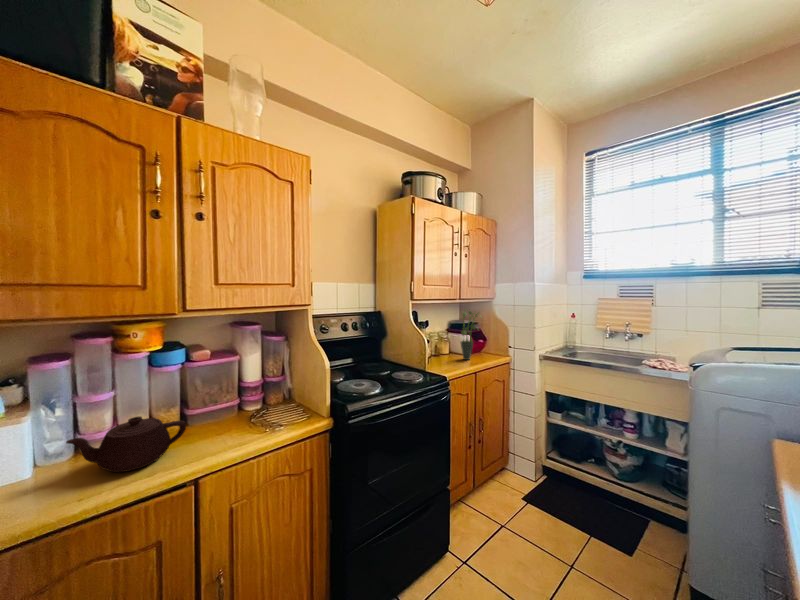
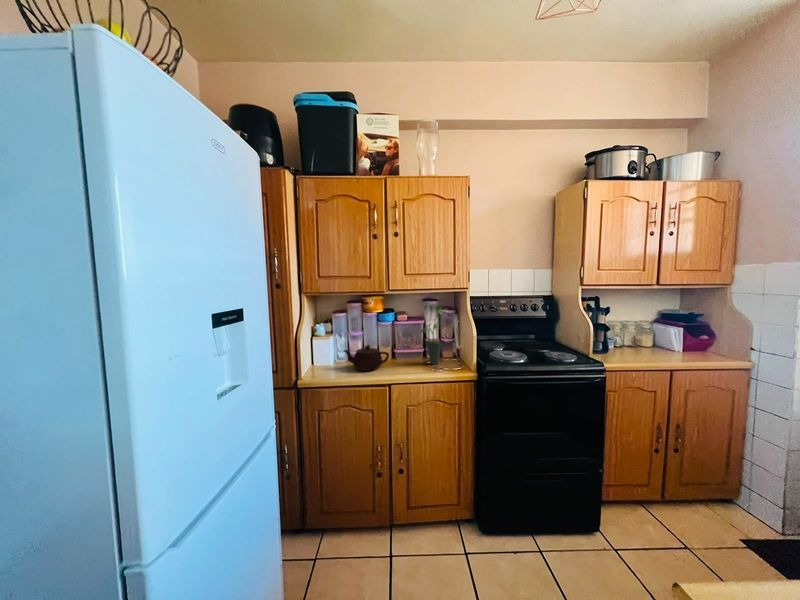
potted plant: present [461,311,478,360] -> present [421,305,448,364]

